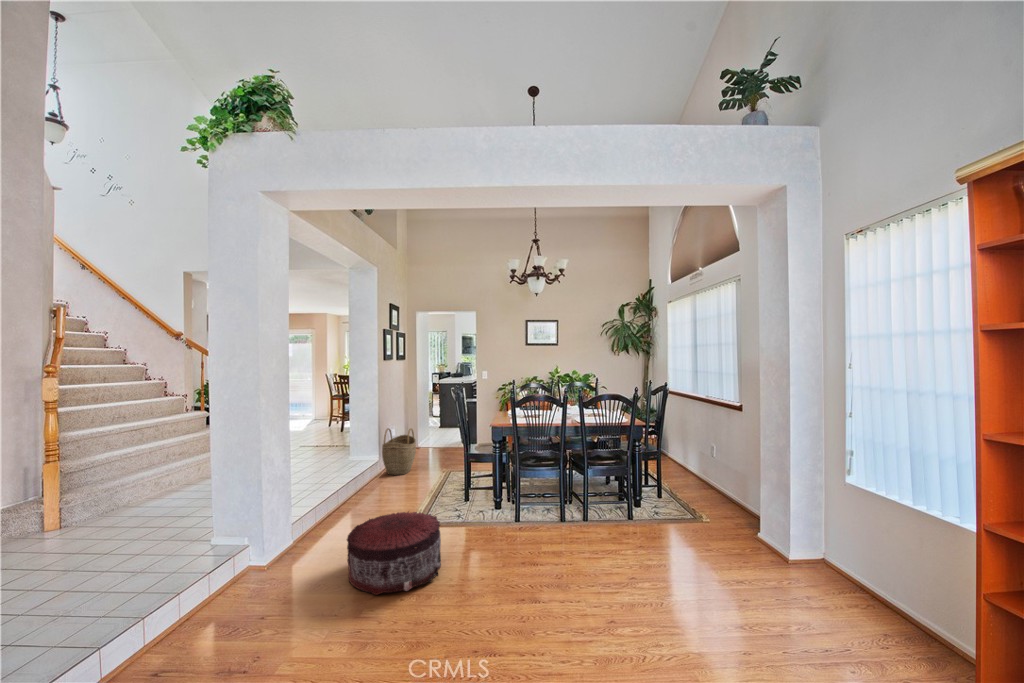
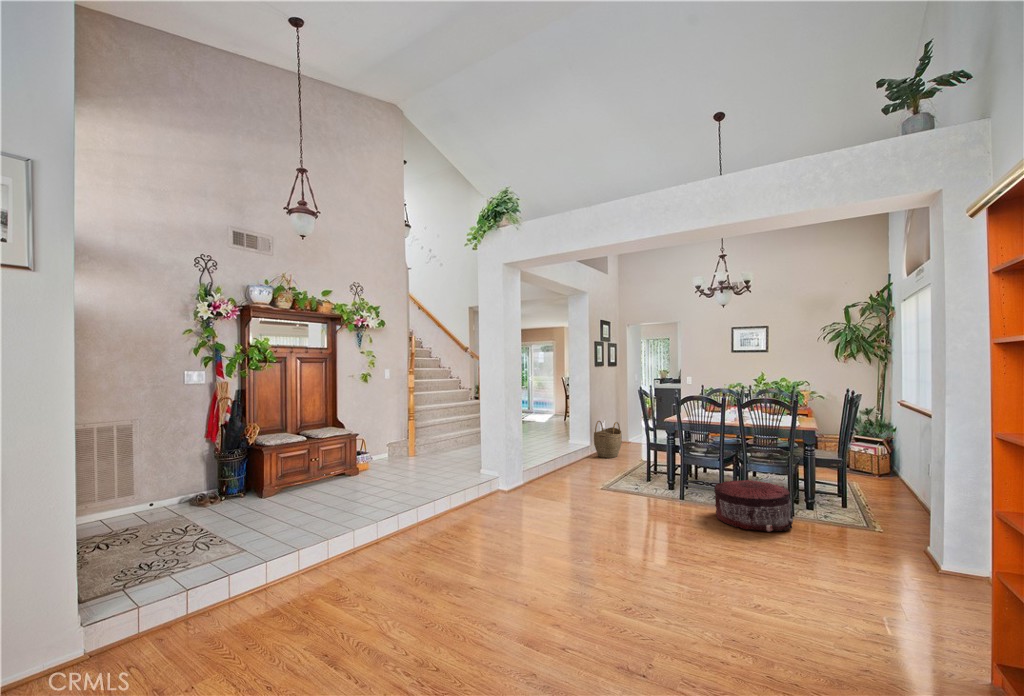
pouf: present [347,512,441,595] -> present [714,480,793,532]

